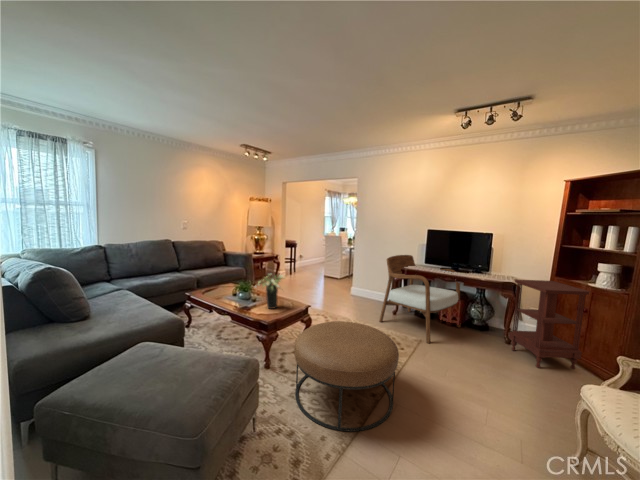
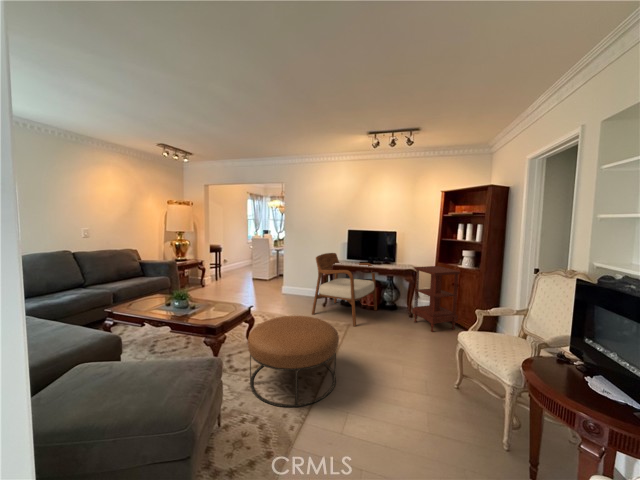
flower arrangement: present [256,275,283,309] -> none [196,278,228,314]

